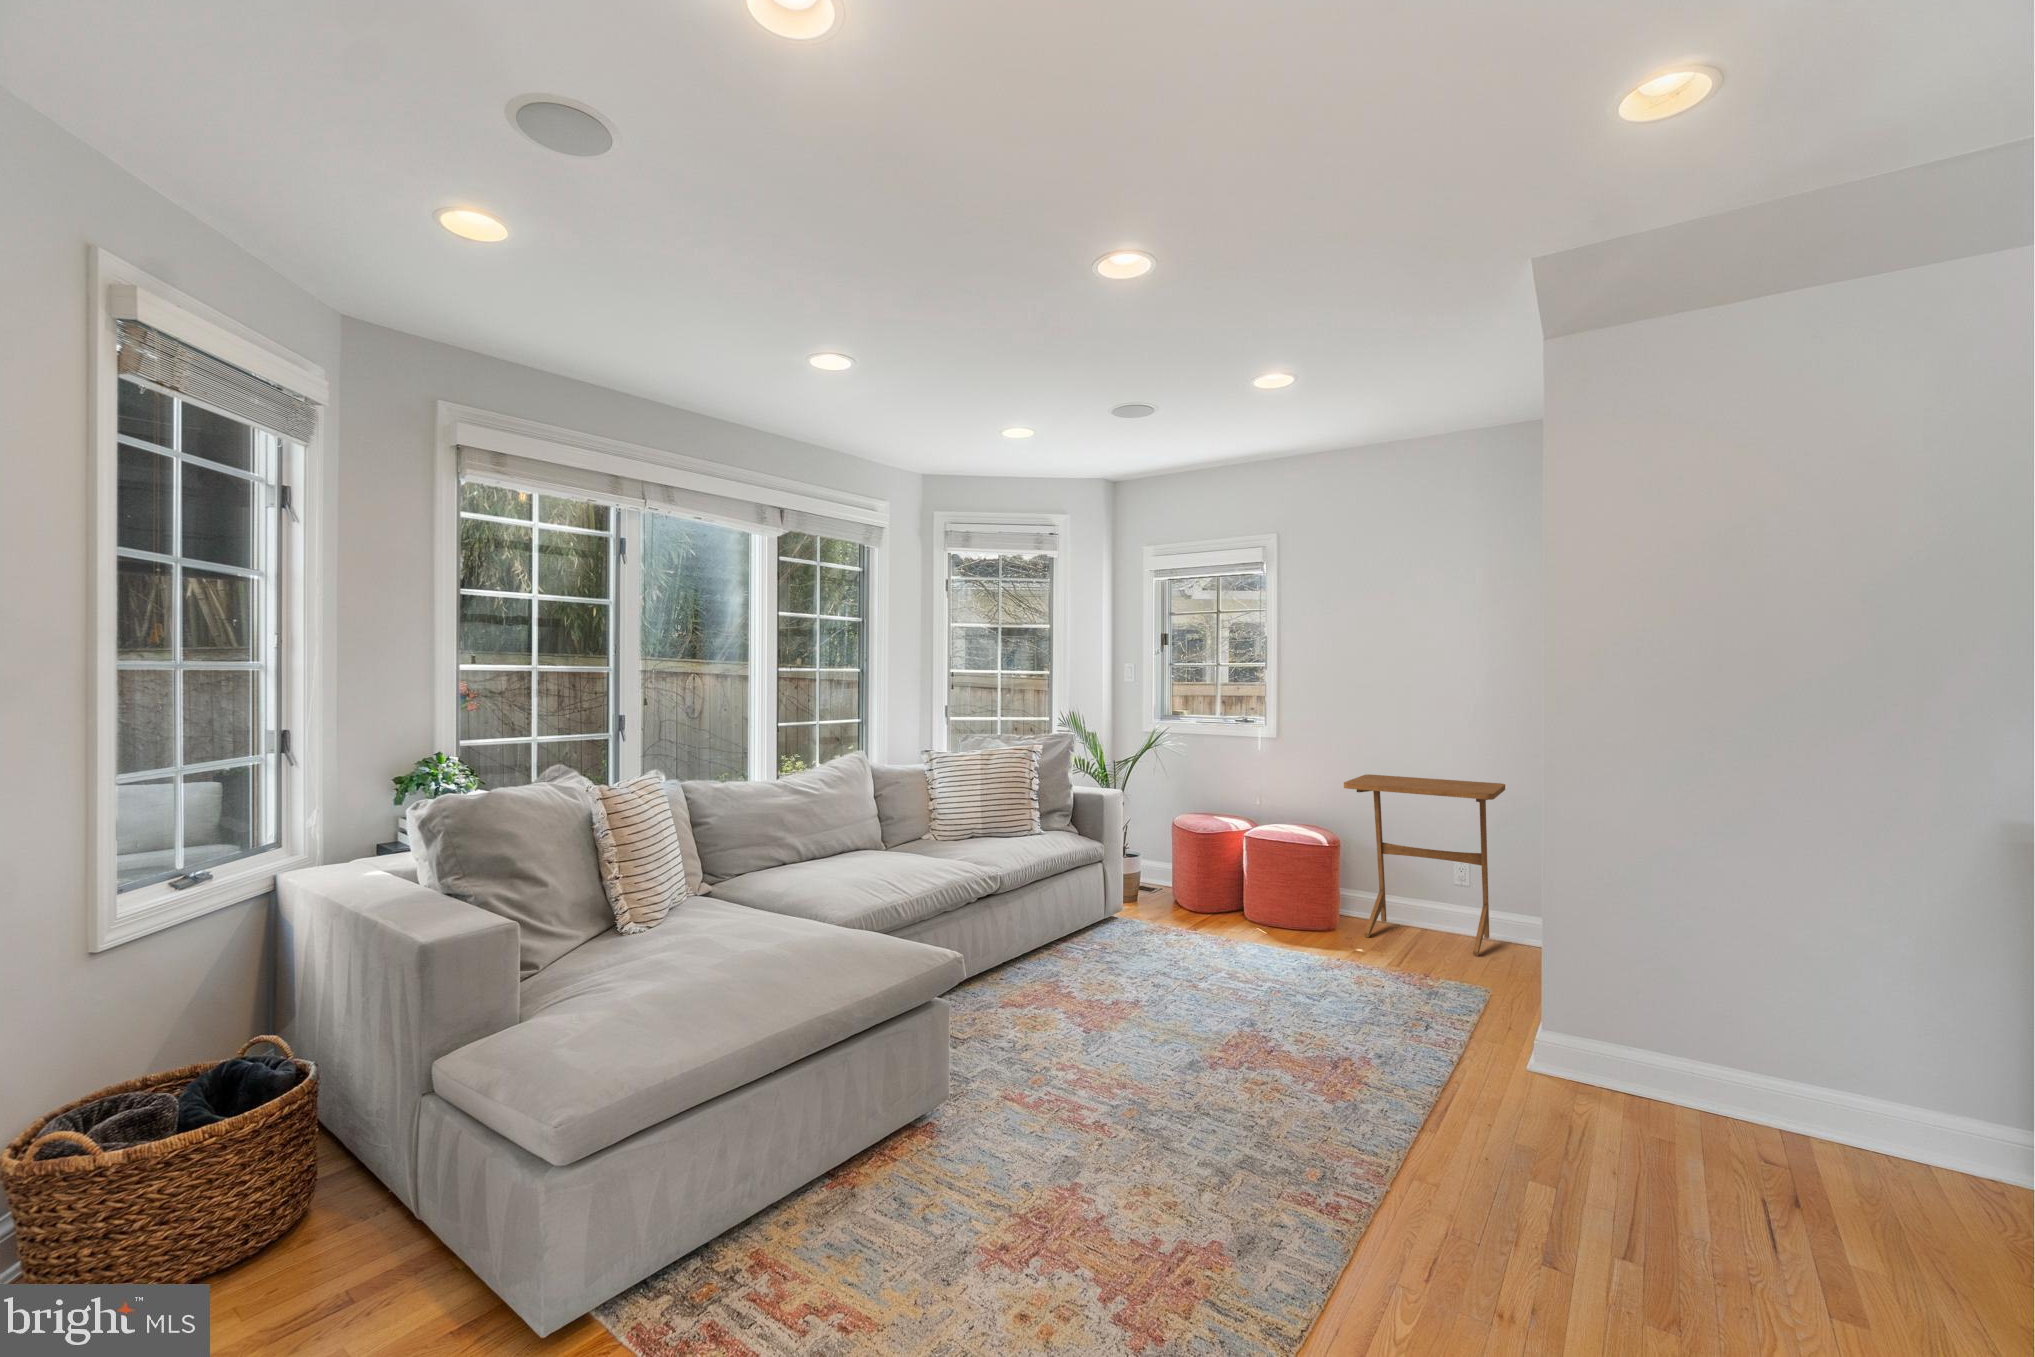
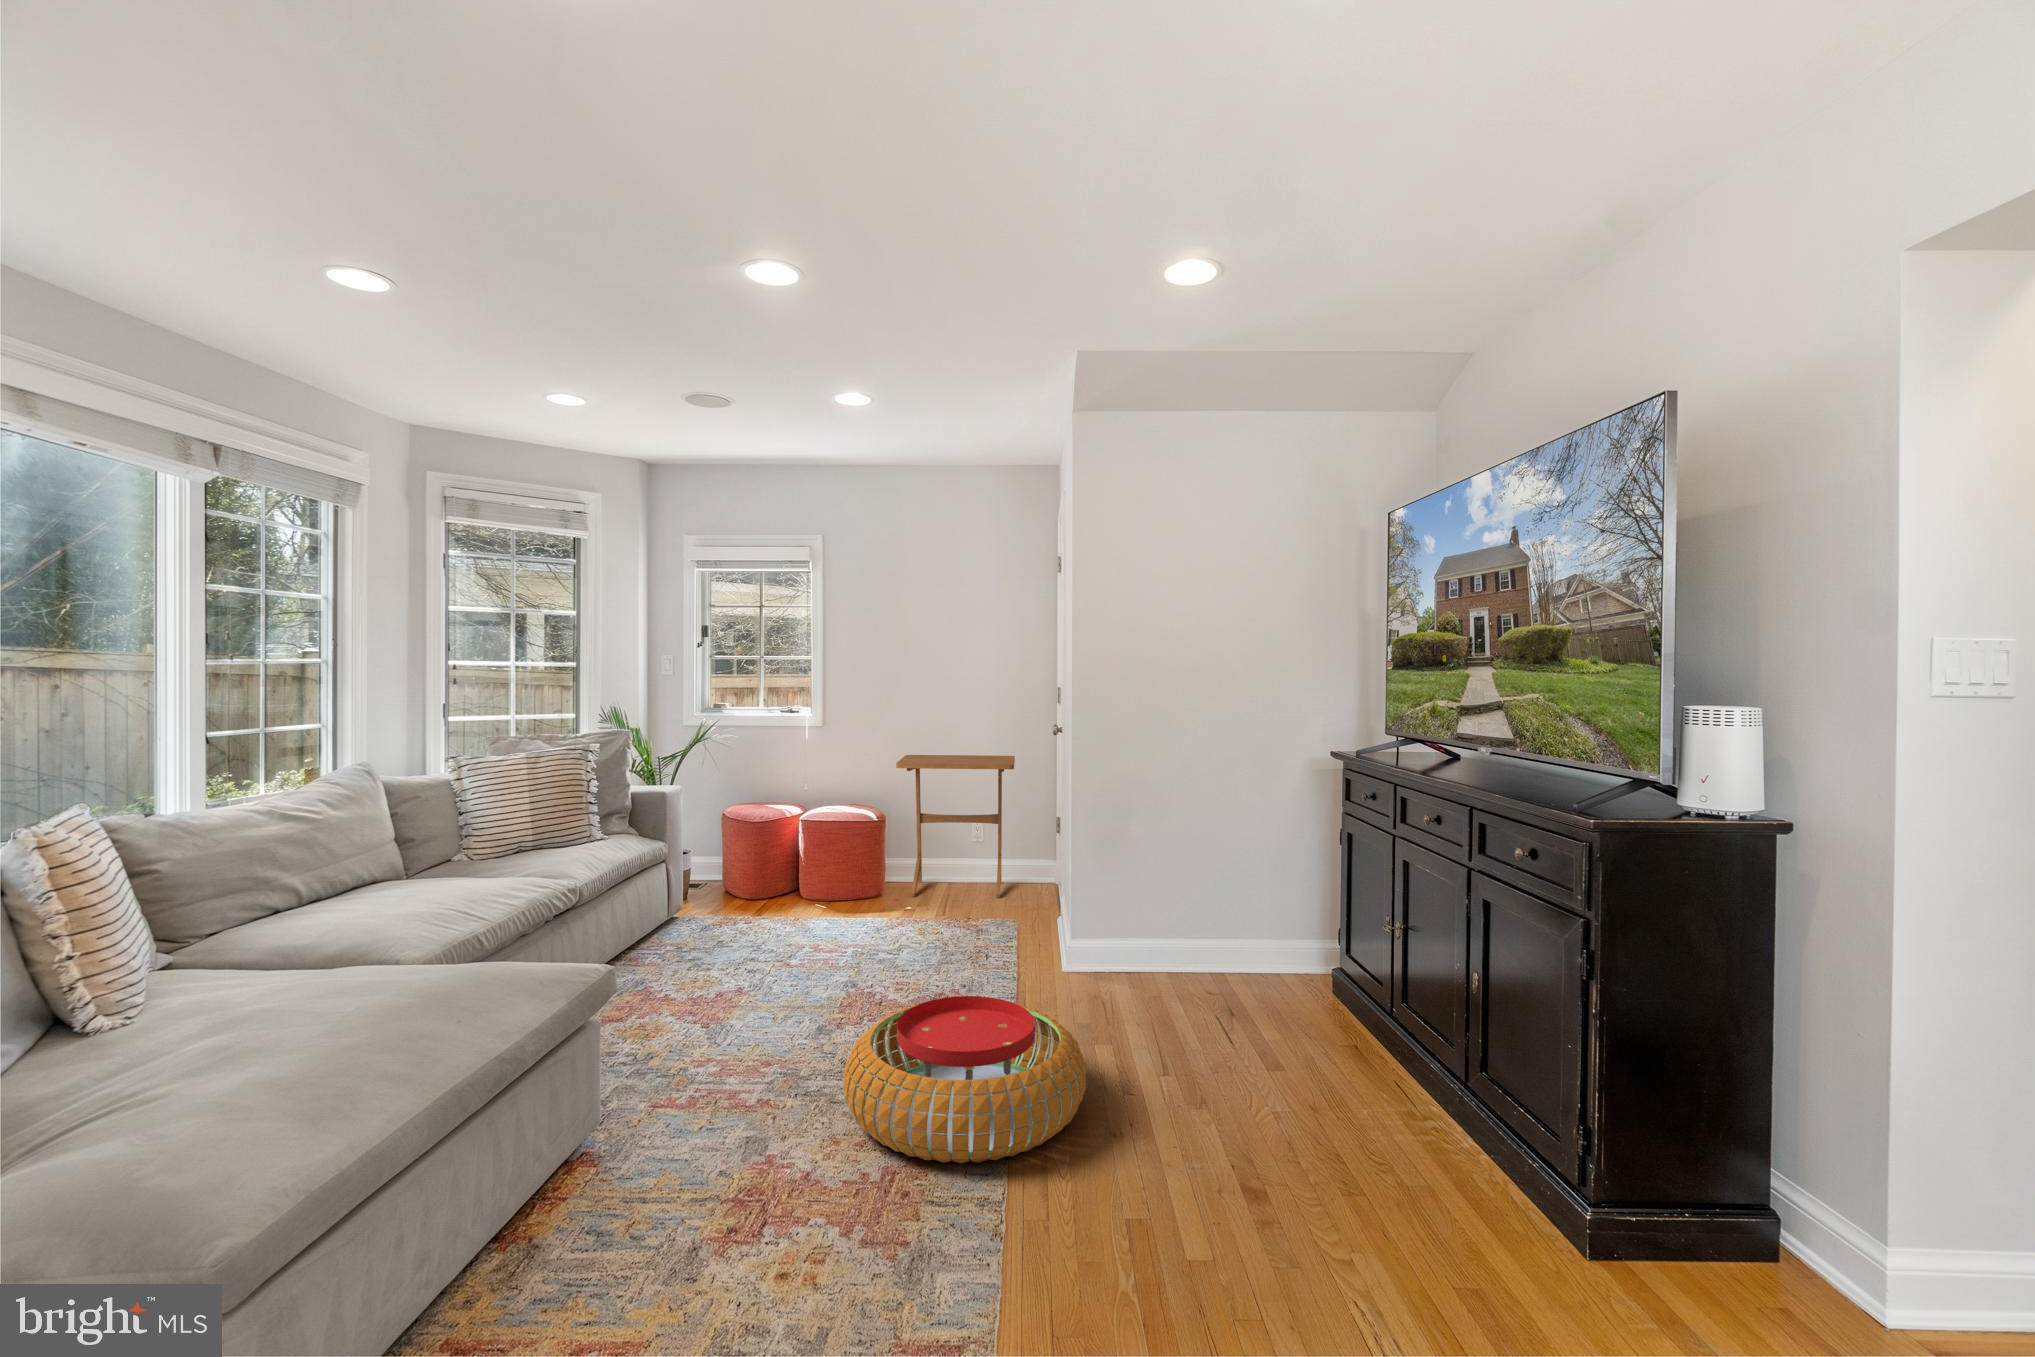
pouf: none [1163,1062,1475,1286] -> present [844,996,1086,1163]

